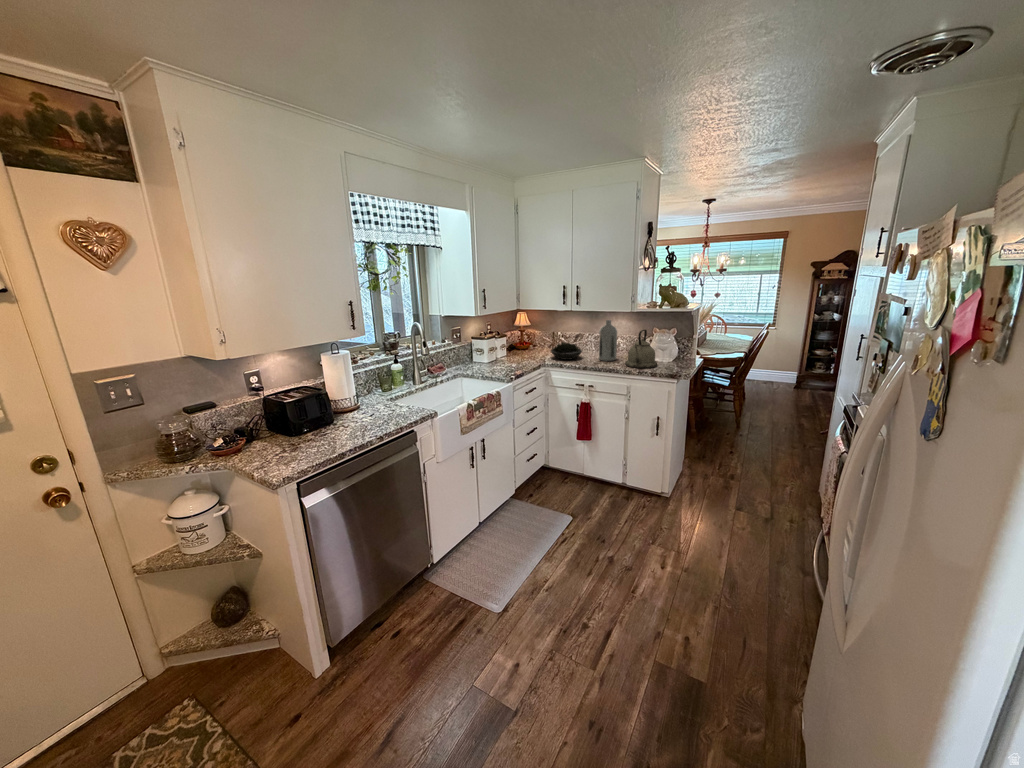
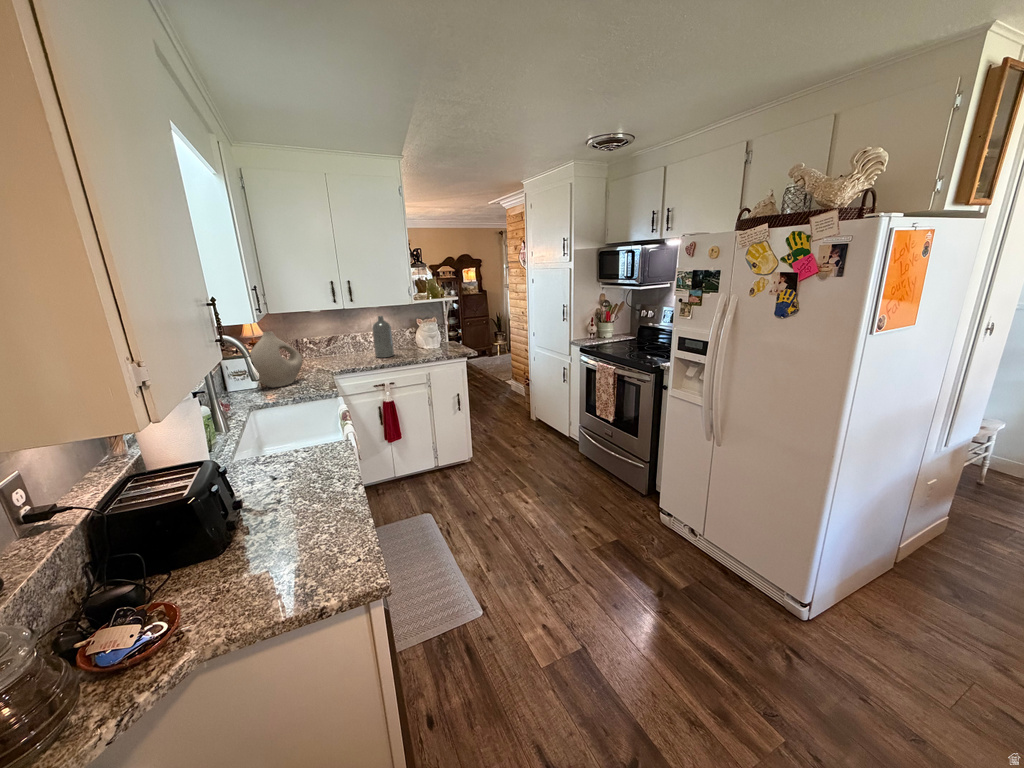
vase: none [475,325,516,367] -> present [250,332,302,388]
kettle: present [625,330,657,368] -> none [409,321,438,357]
succulent plant: present [551,342,582,360] -> none [321,344,360,365]

